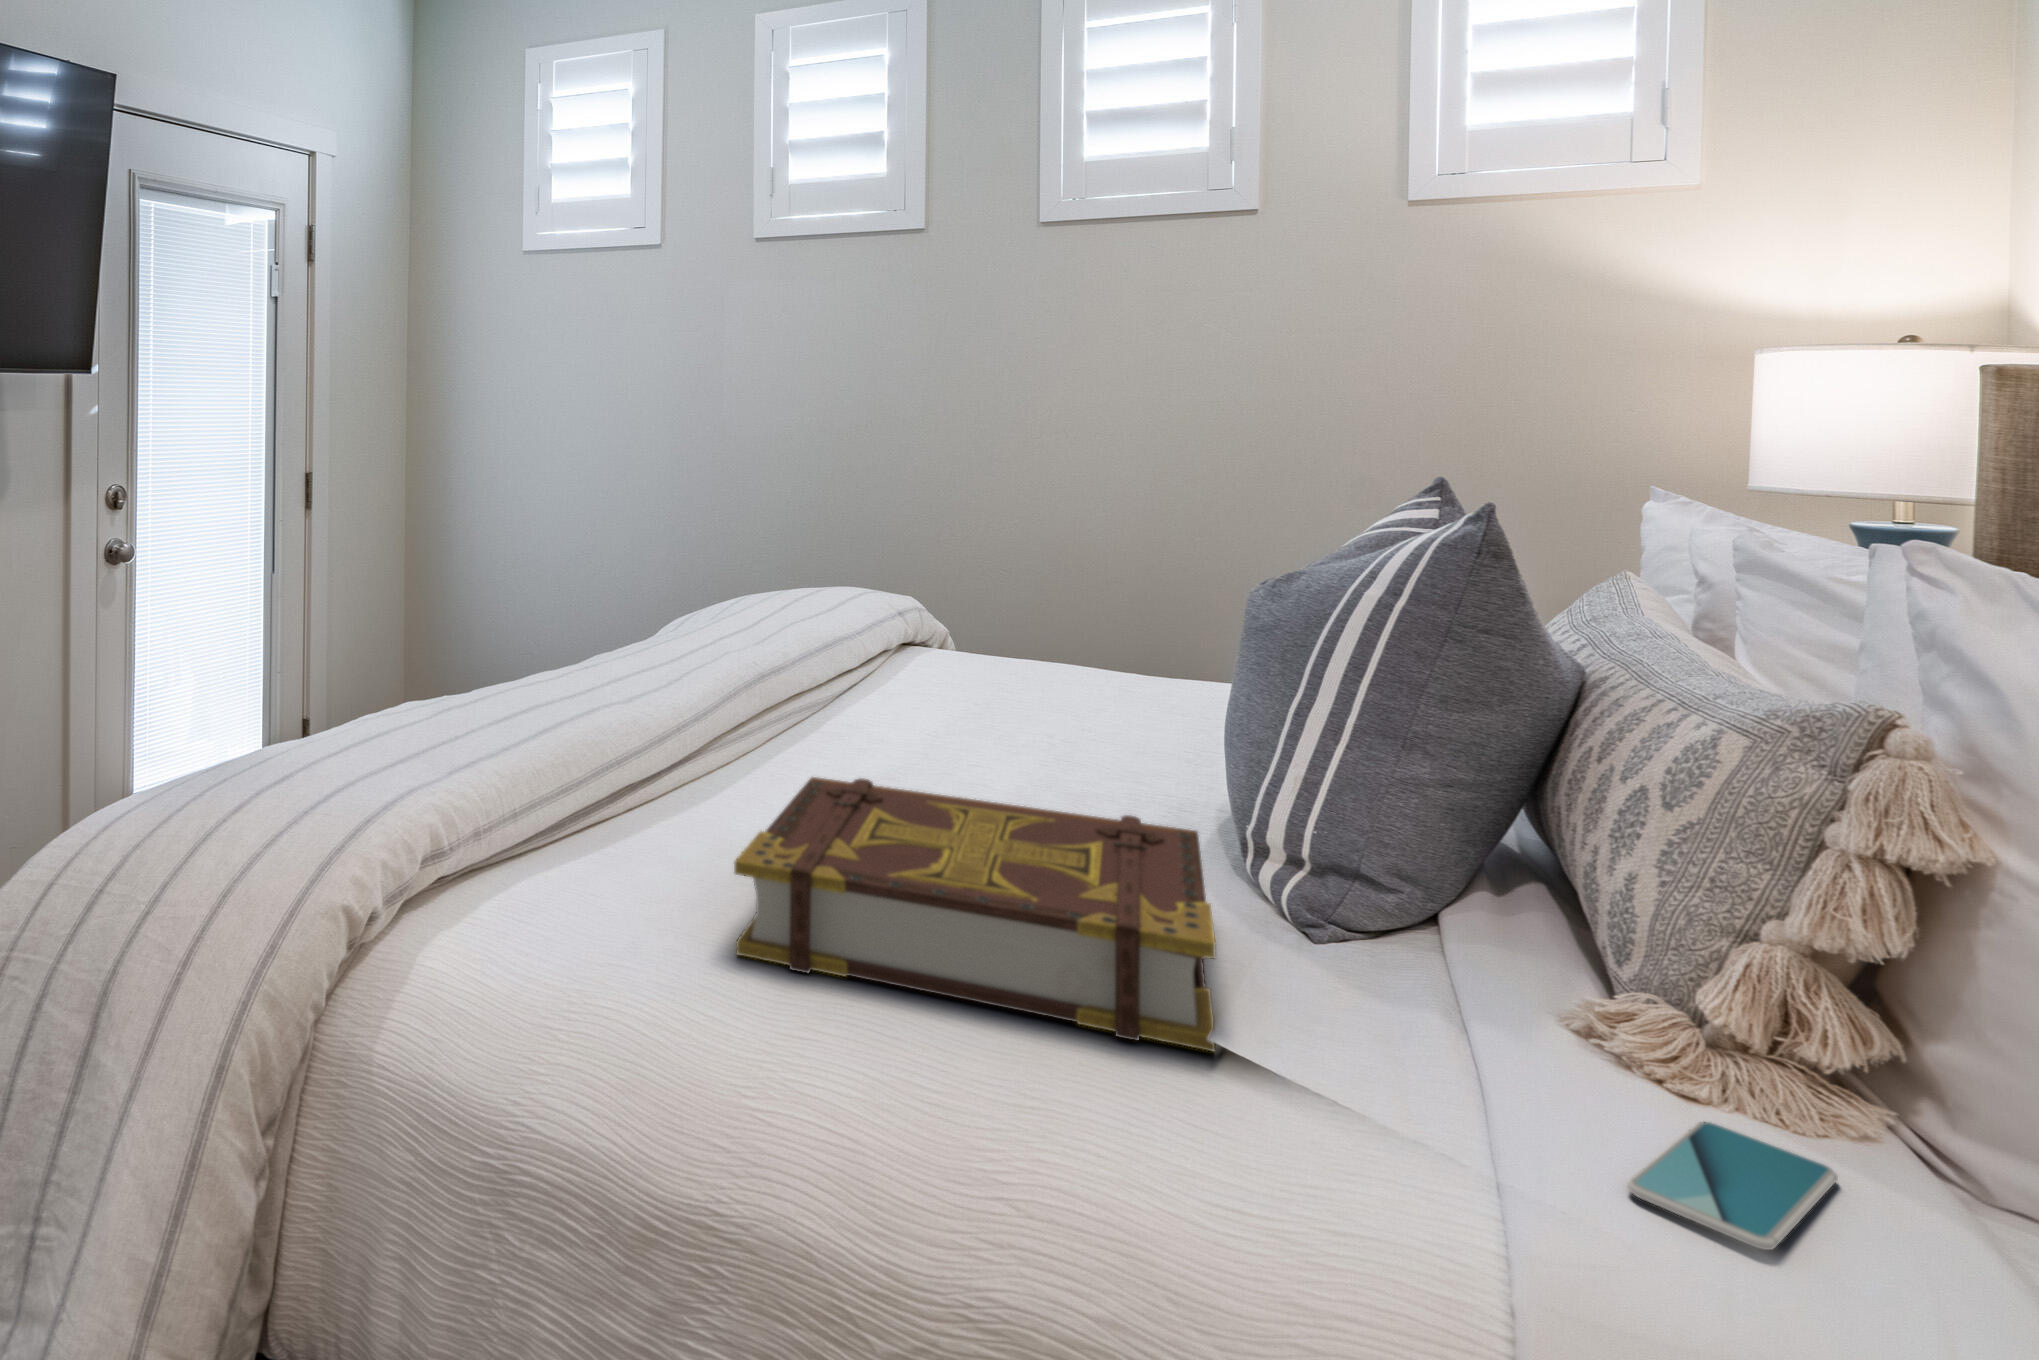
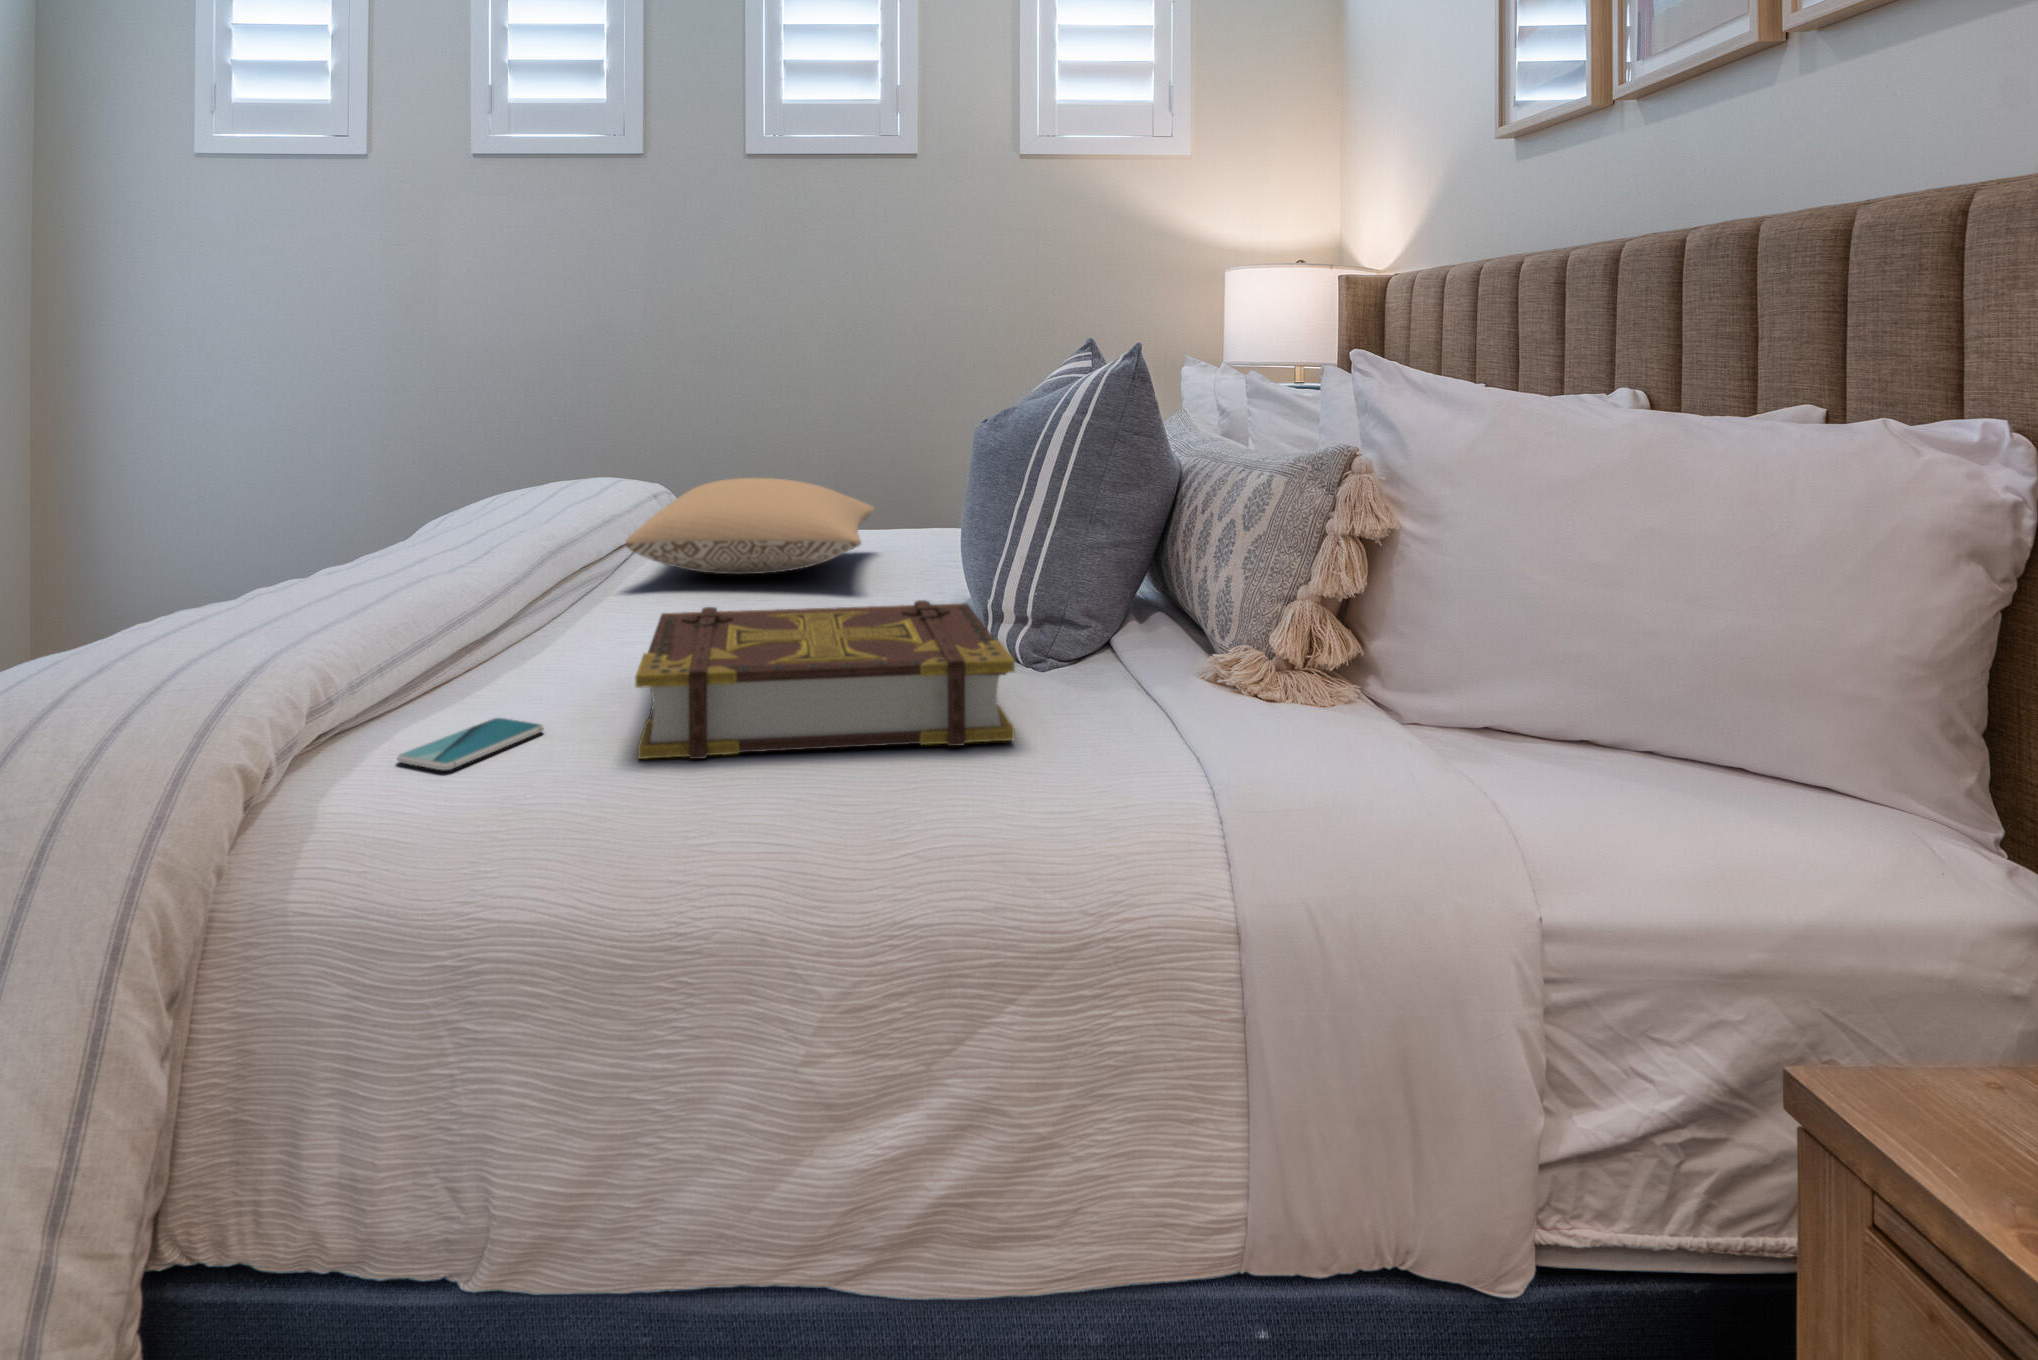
pillow: none [827,607,1148,726] -> present [626,478,875,574]
smartphone: present [1628,1121,1838,1250] -> present [397,718,544,770]

